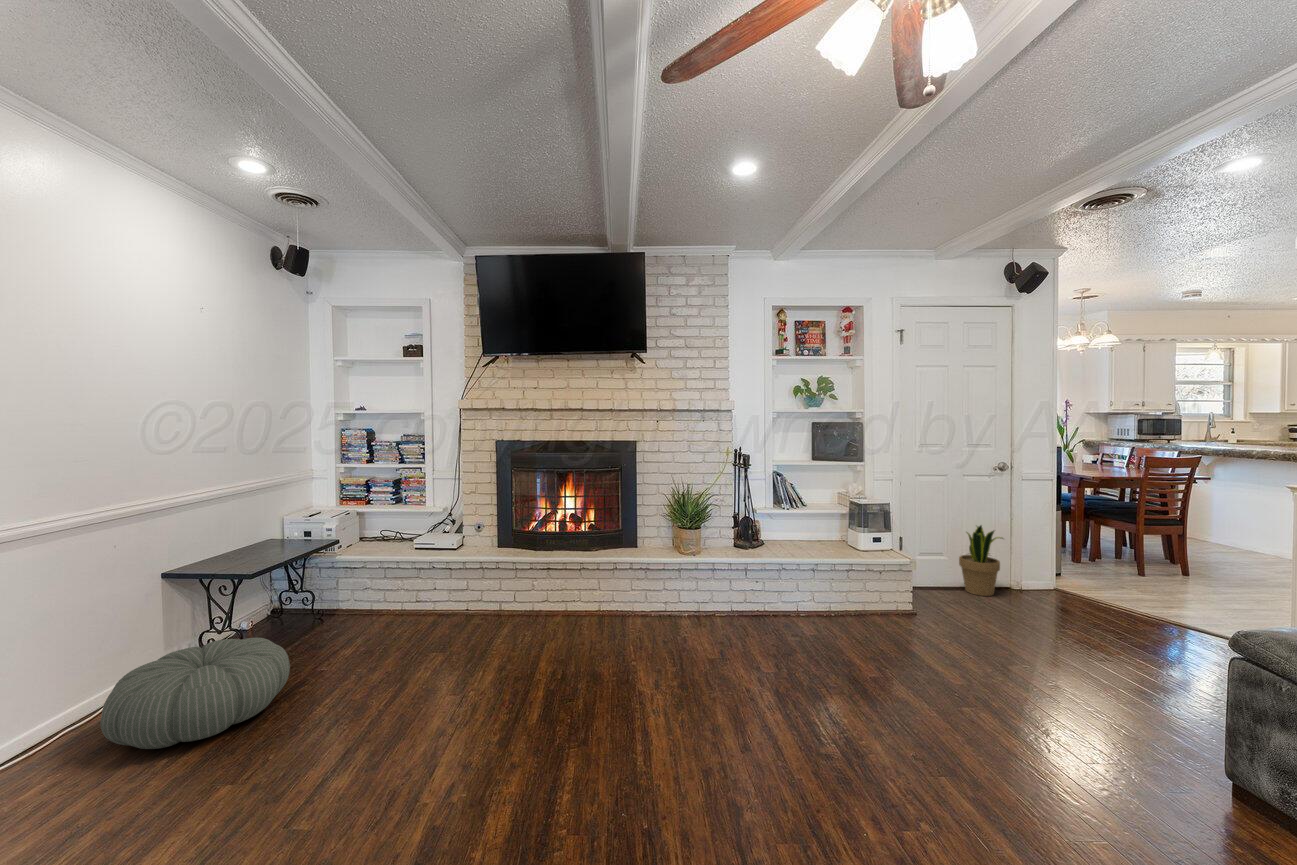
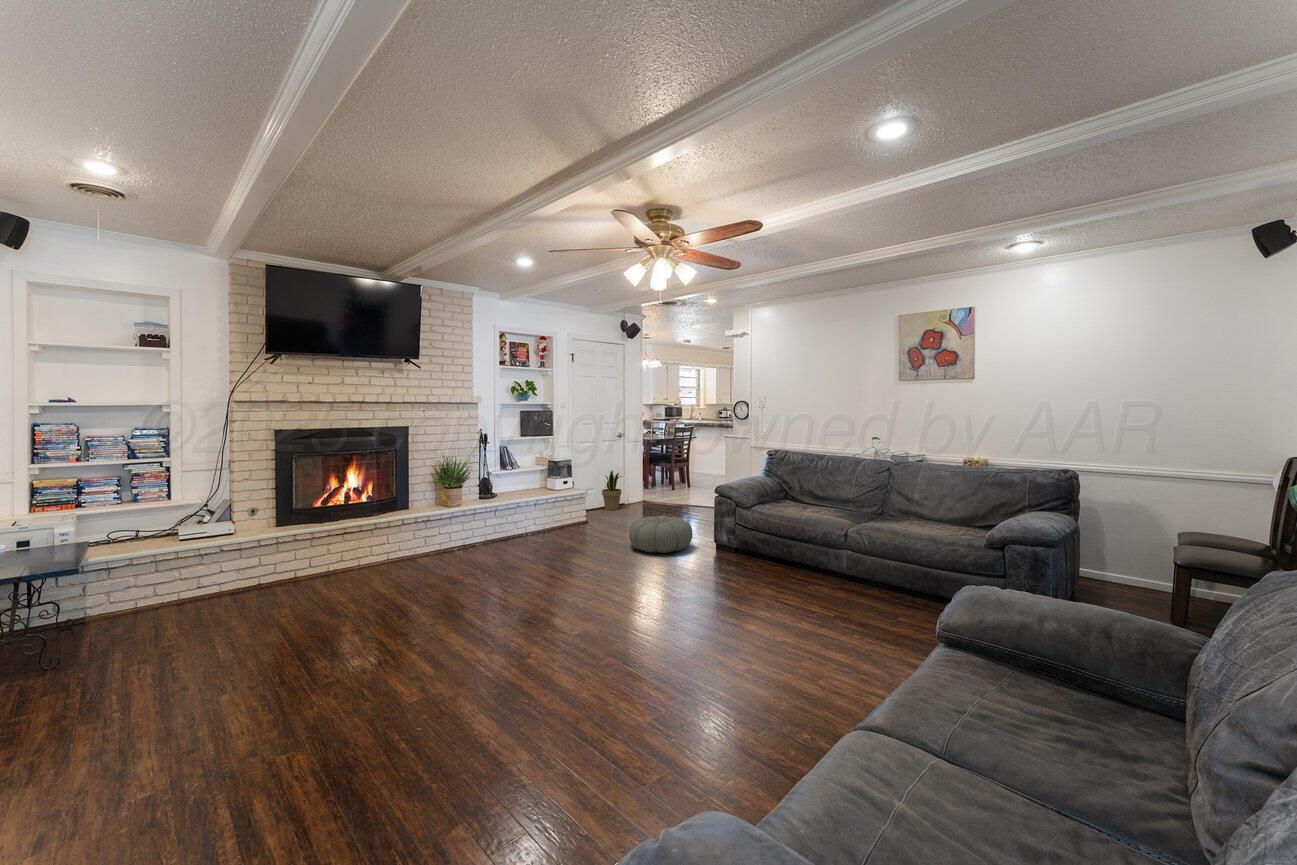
pouf: present [100,638,290,749] -> present [629,516,693,553]

